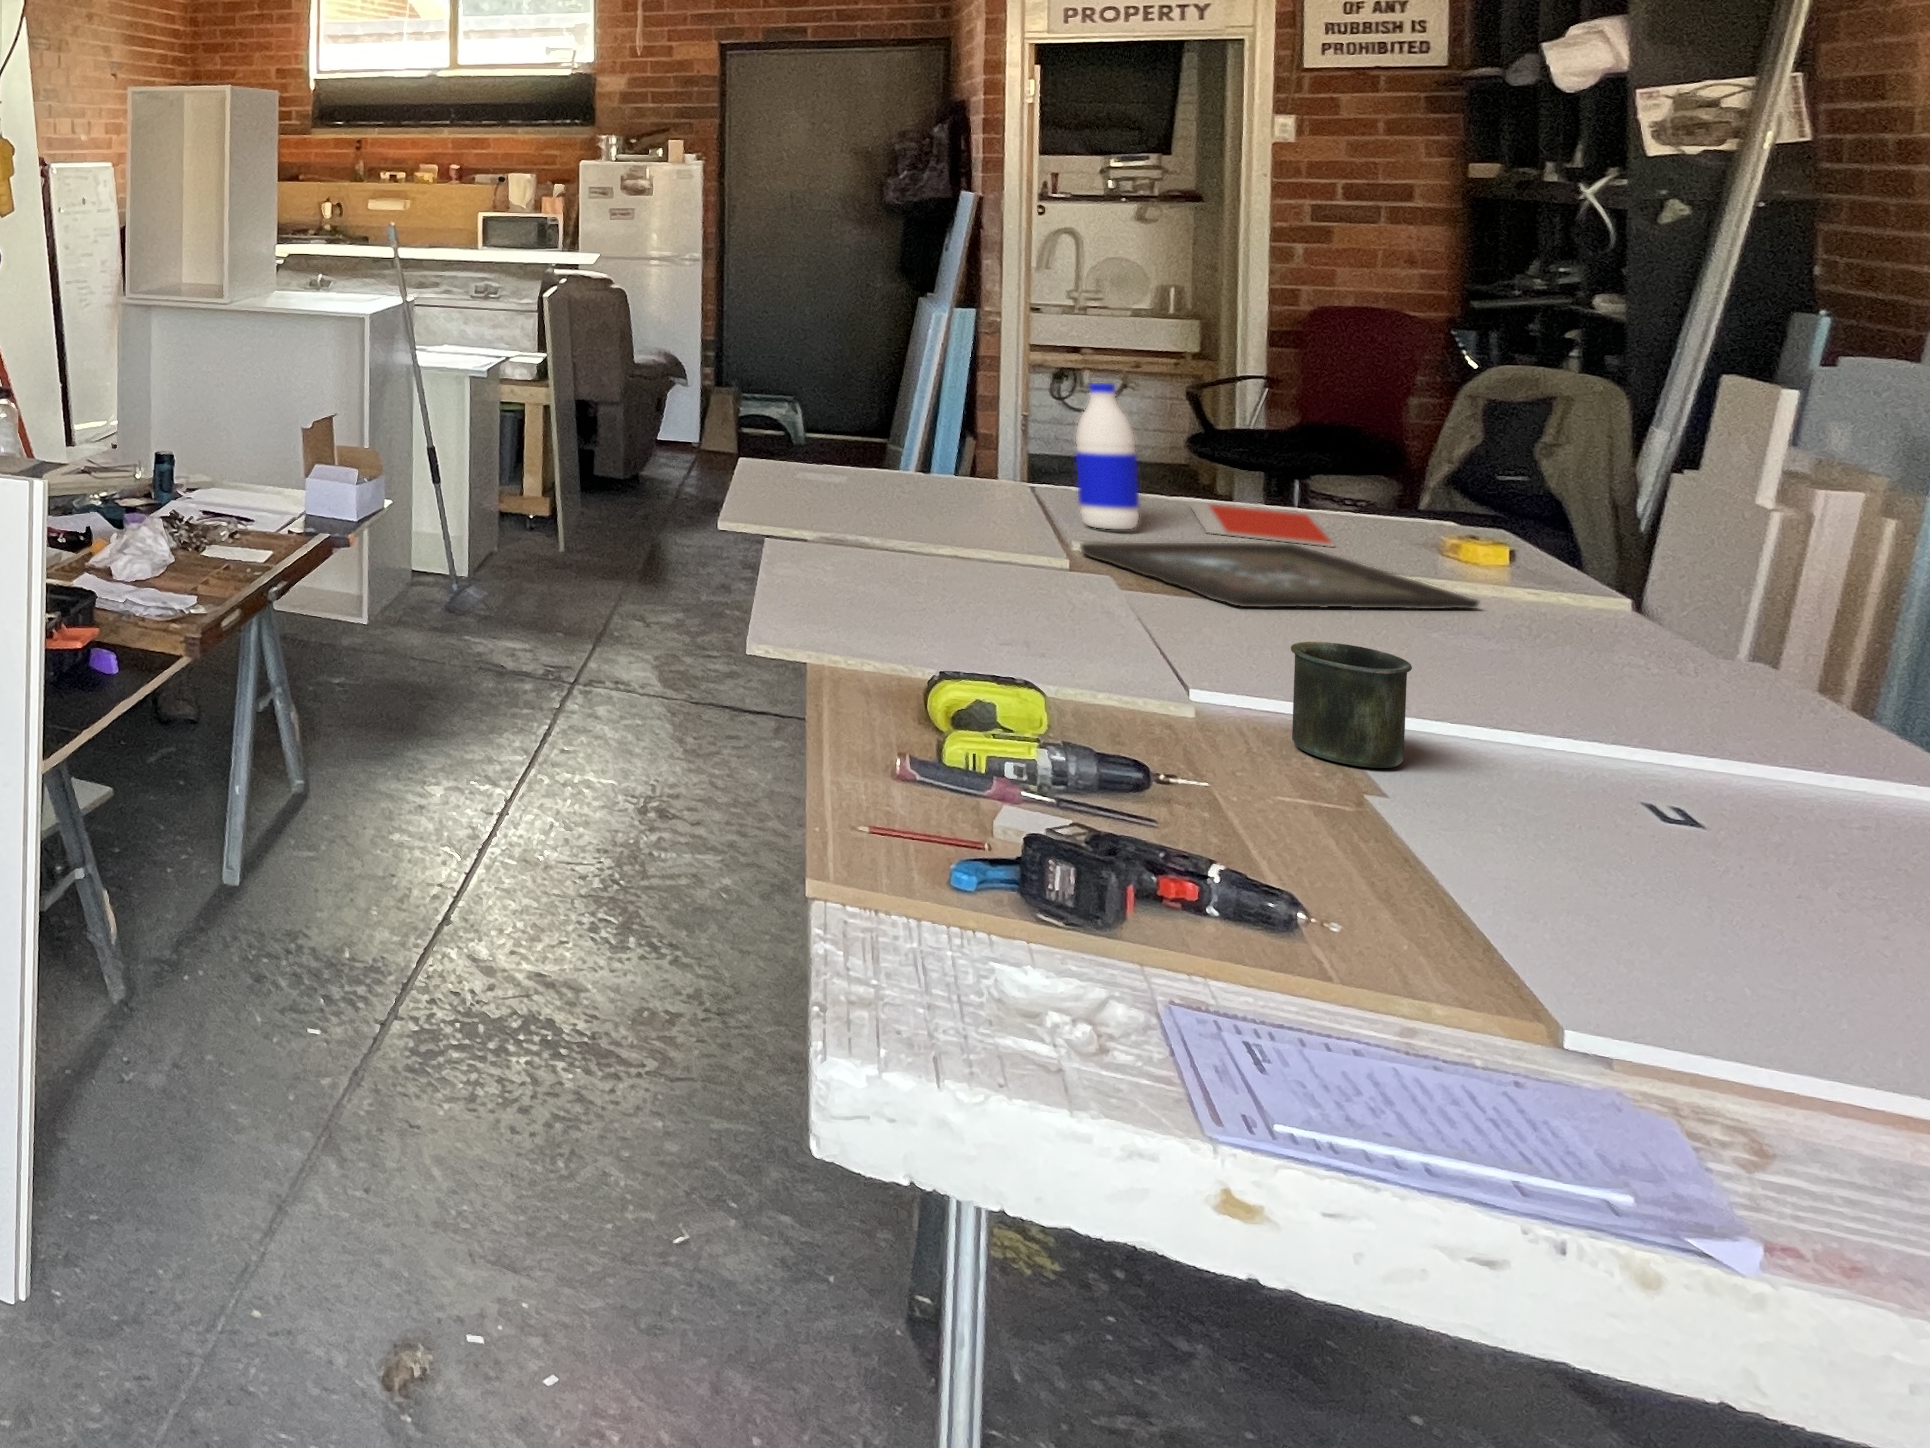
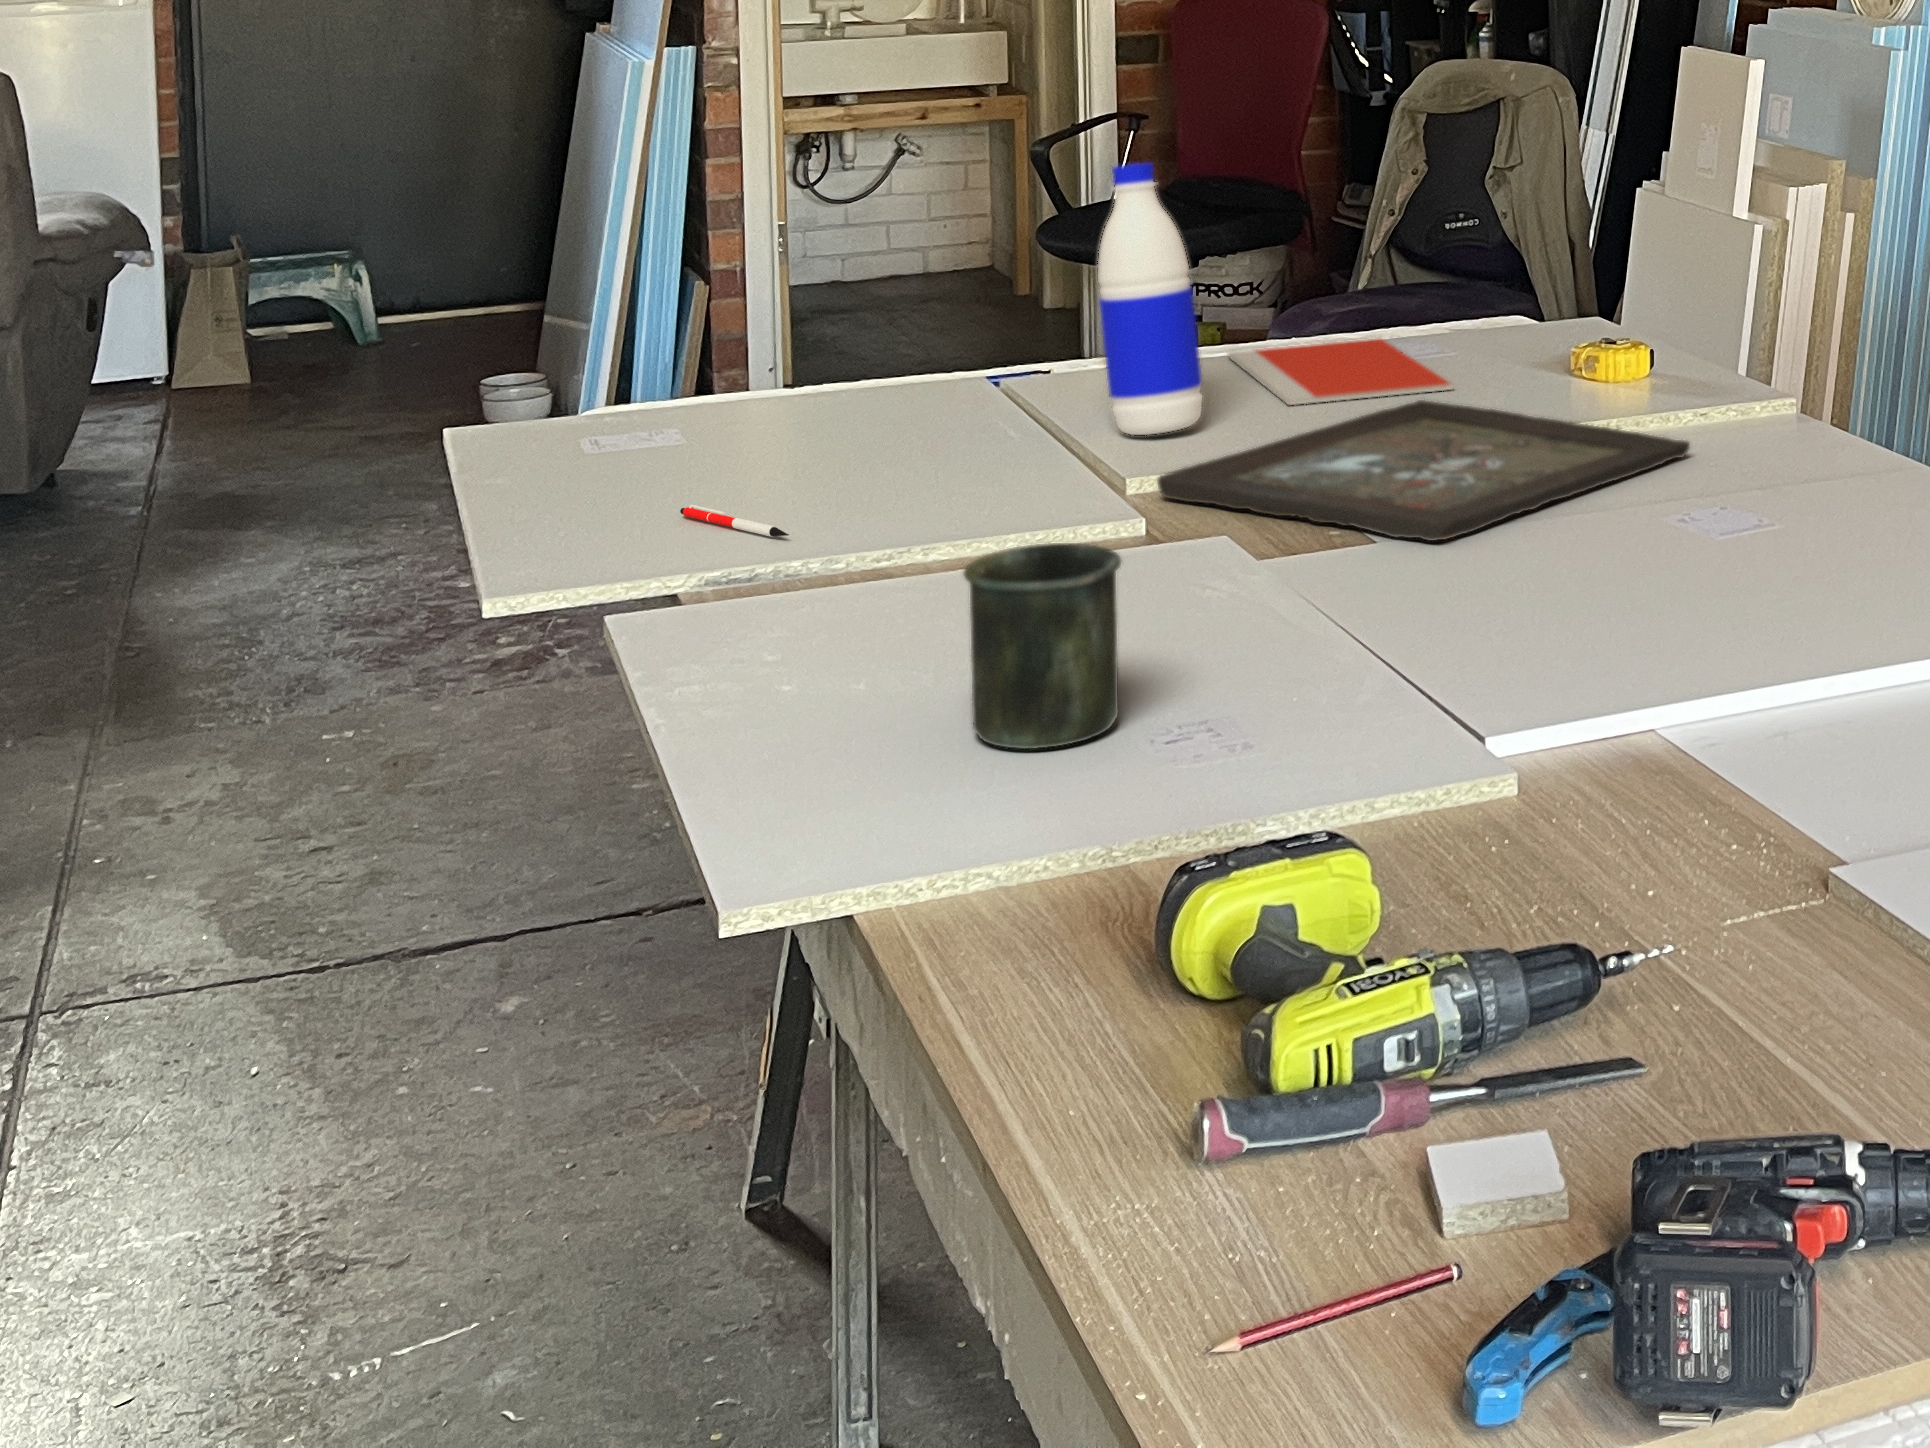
pen: none [825,507,869,528] -> present [680,505,789,537]
mug: present [1291,642,1412,768] -> present [964,543,1121,749]

